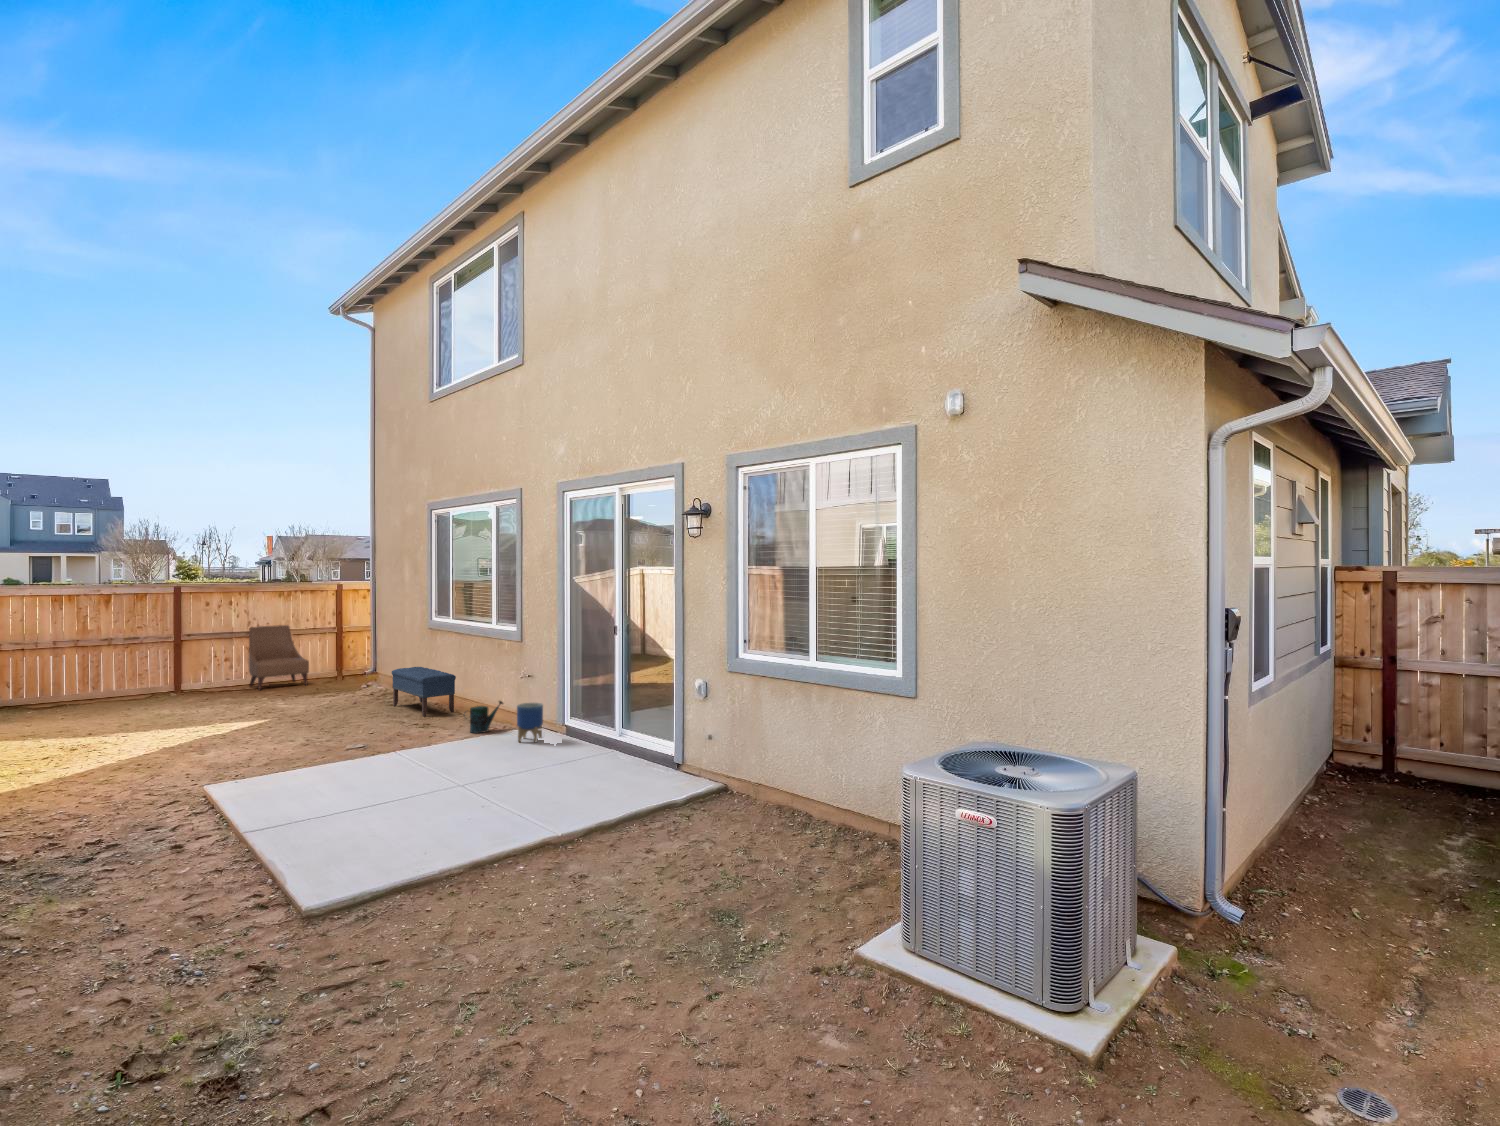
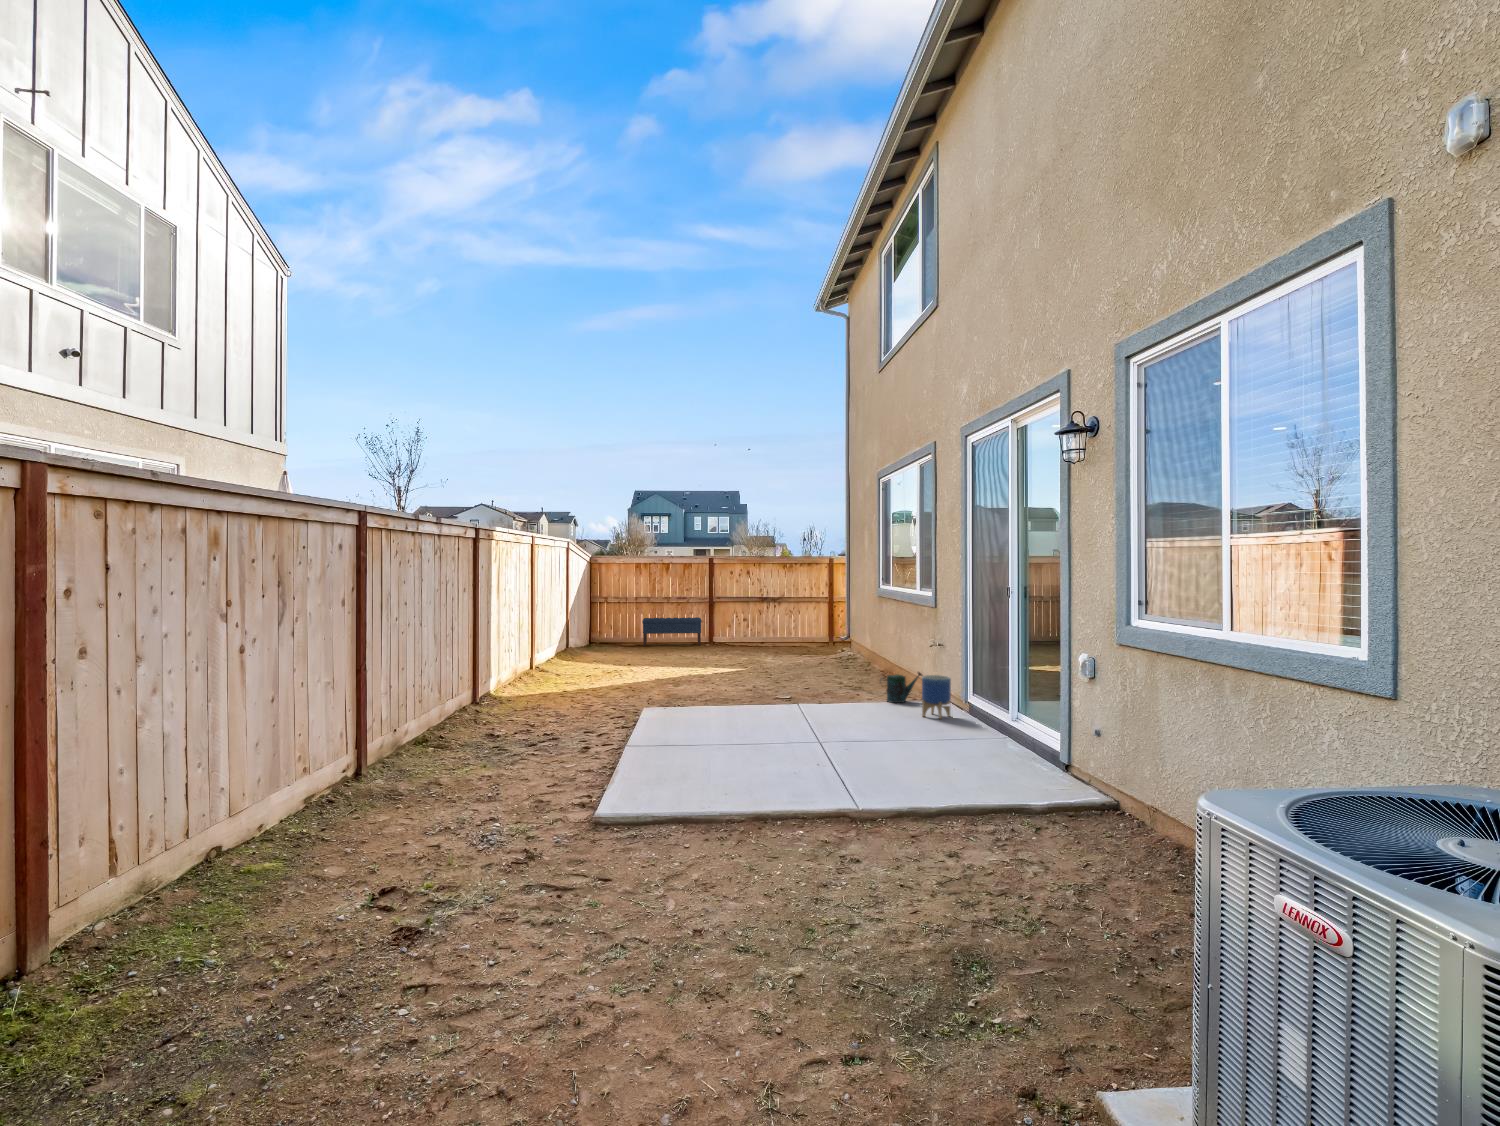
chair: present [248,625,309,690] -> none [757,594,800,649]
bench: present [392,667,456,717] -> present [642,617,702,646]

